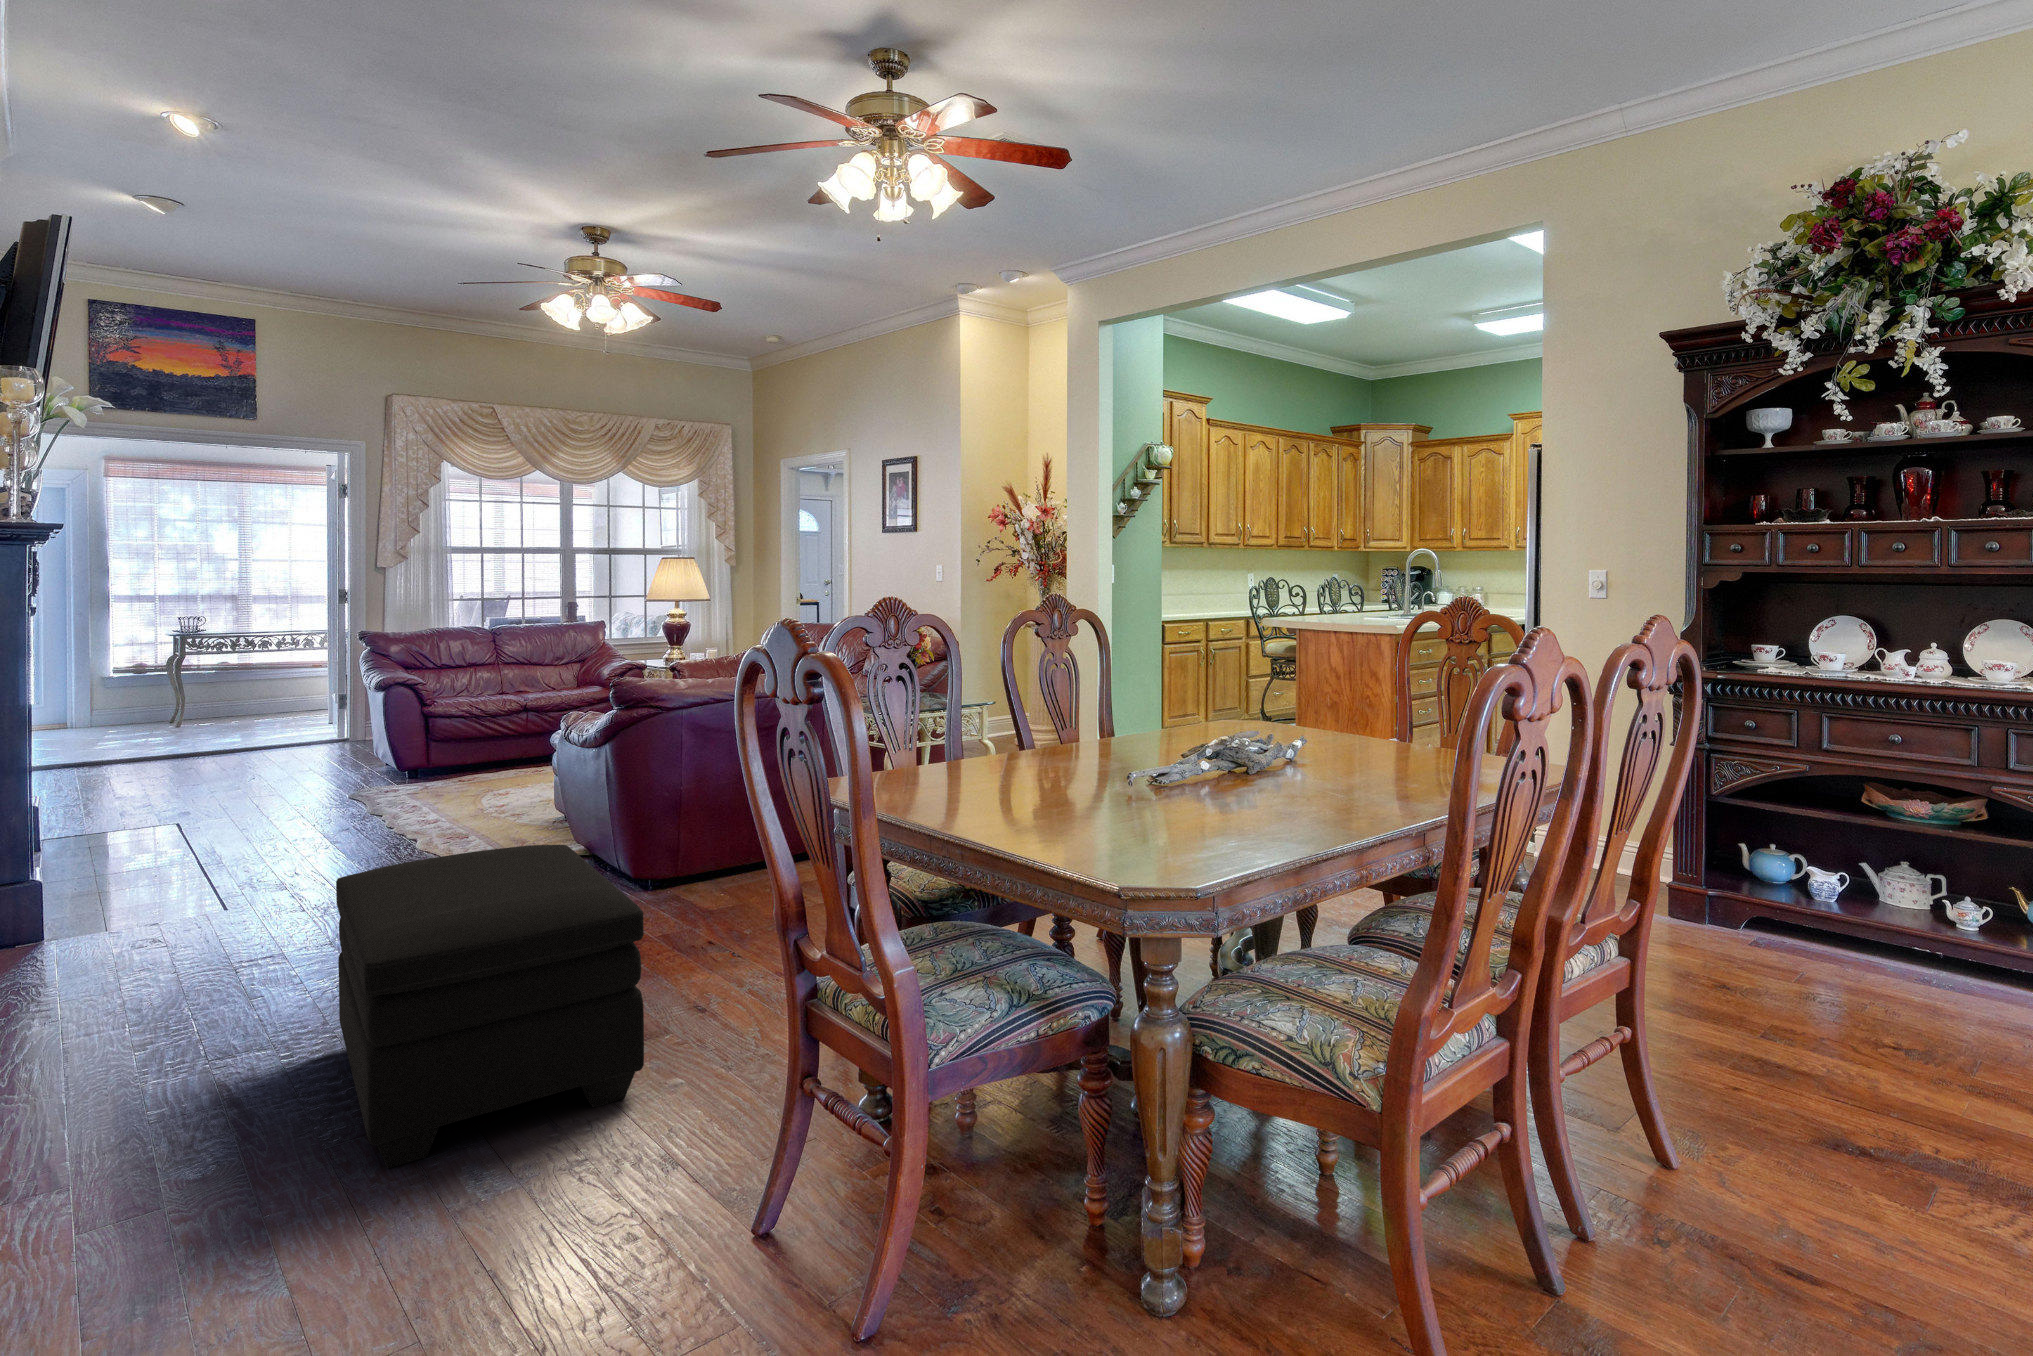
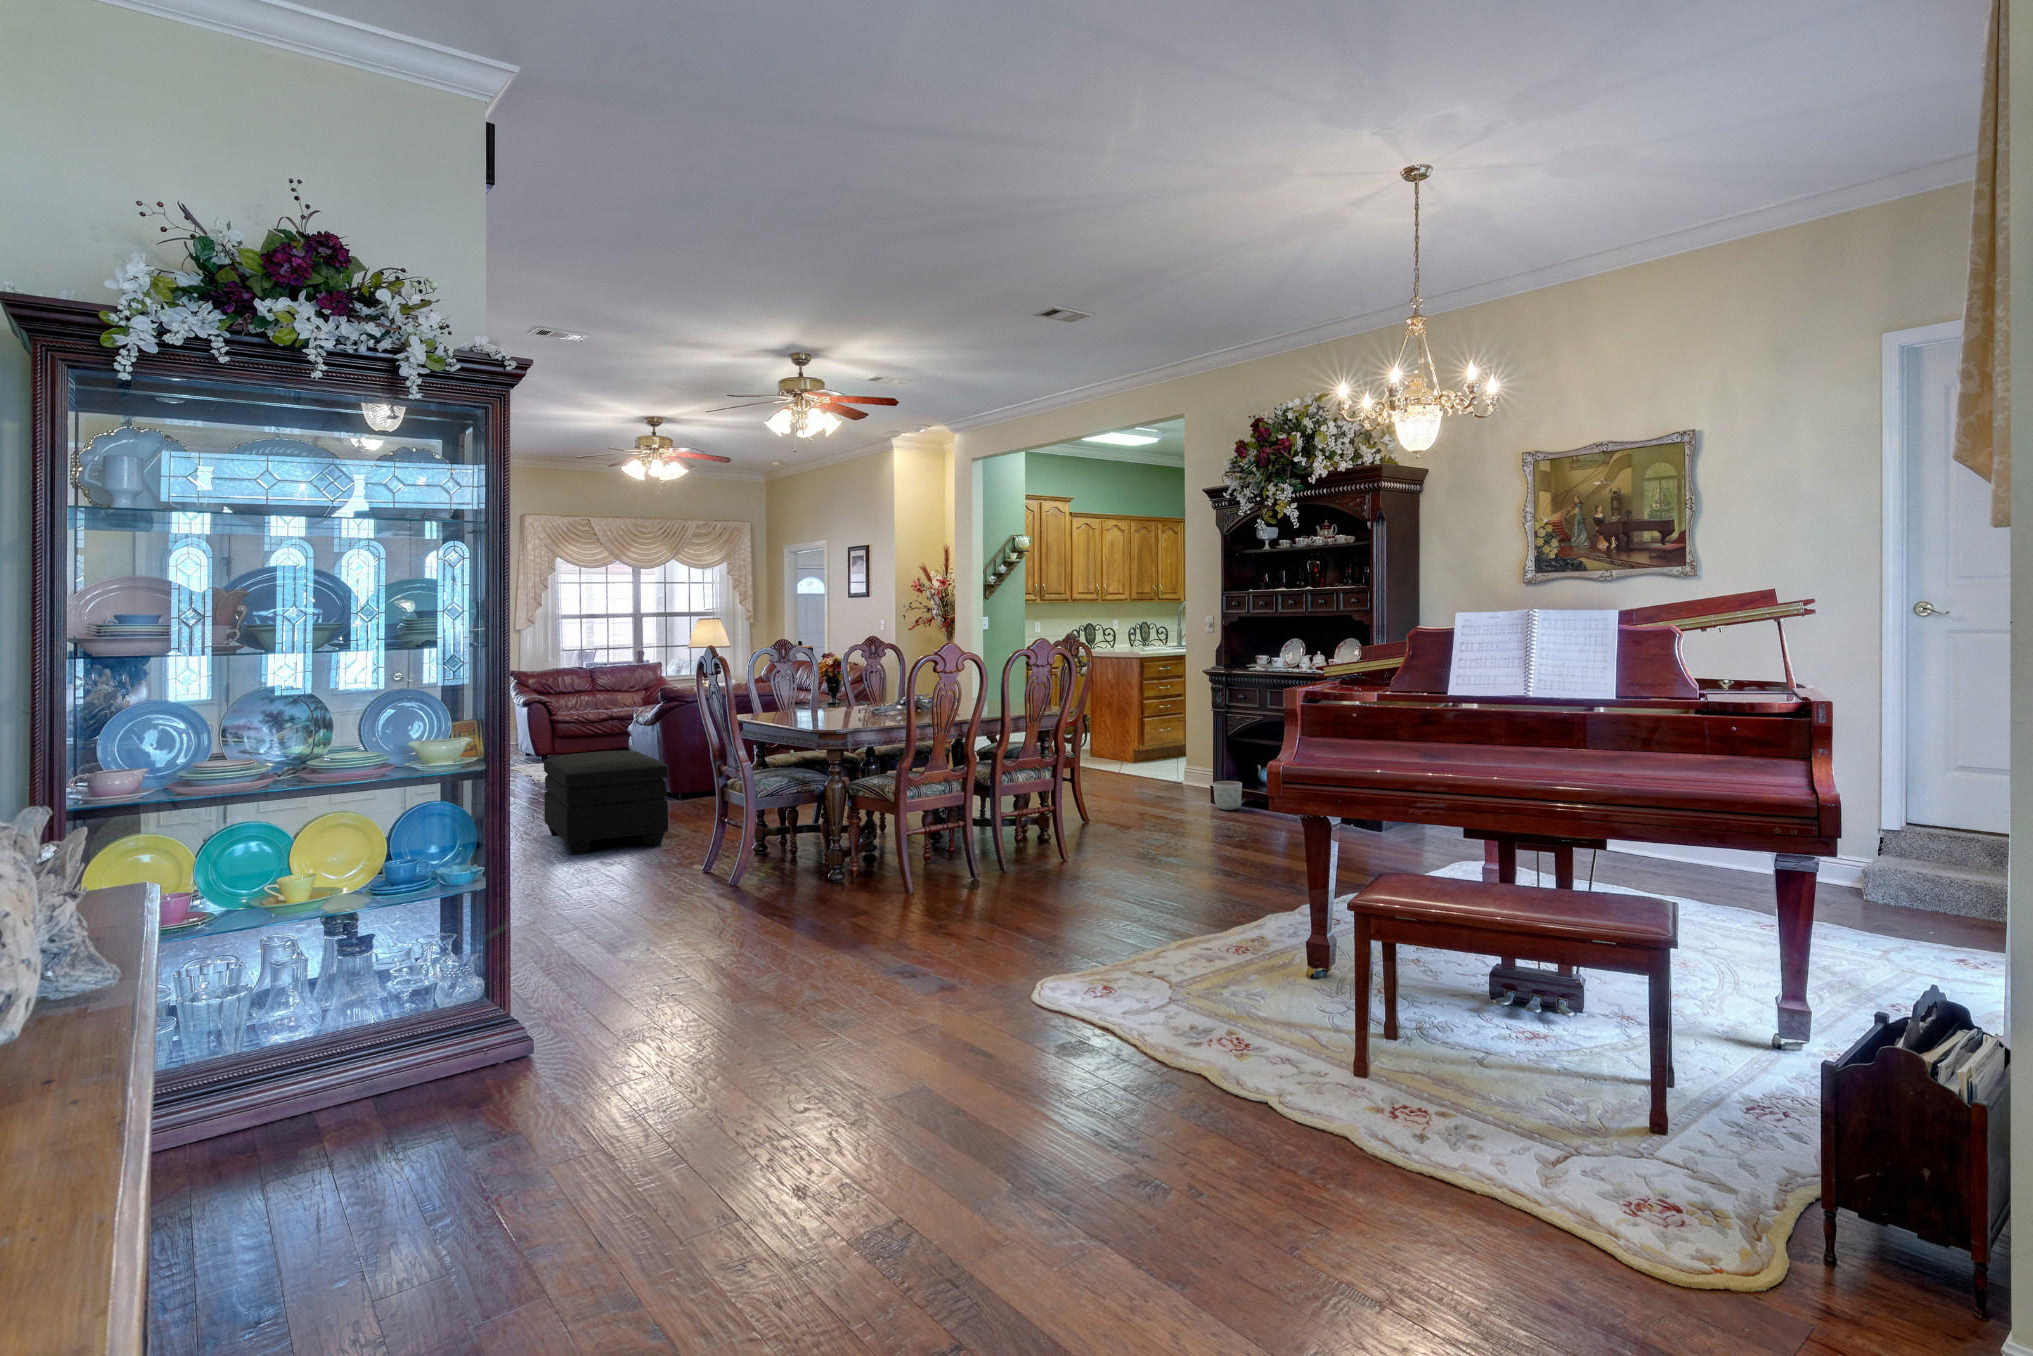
planter: none [1687,877,1748,936] -> present [1213,781,1242,810]

